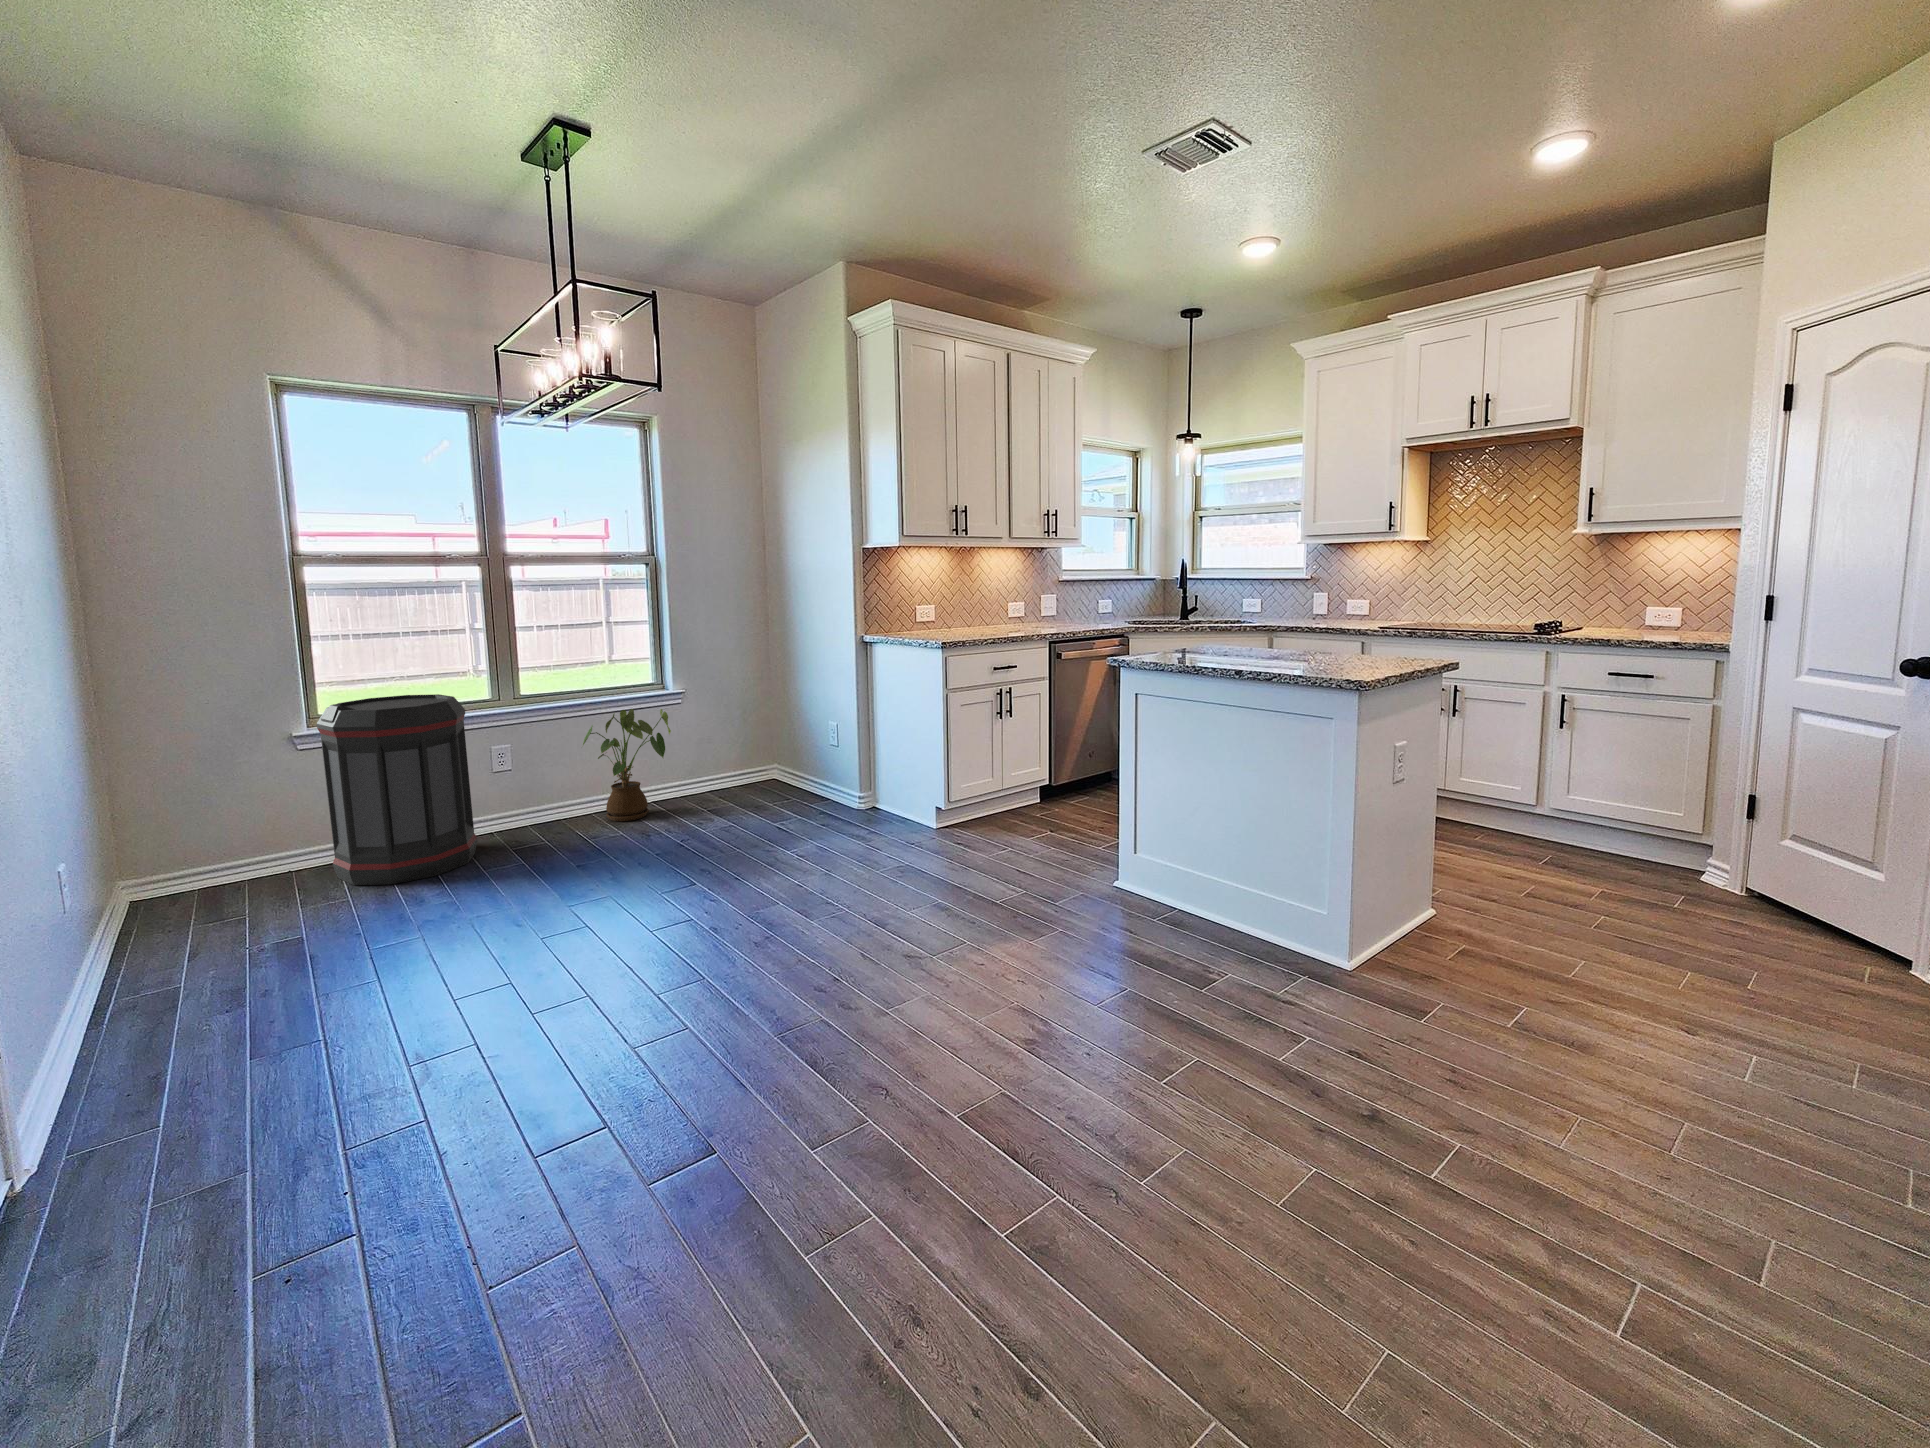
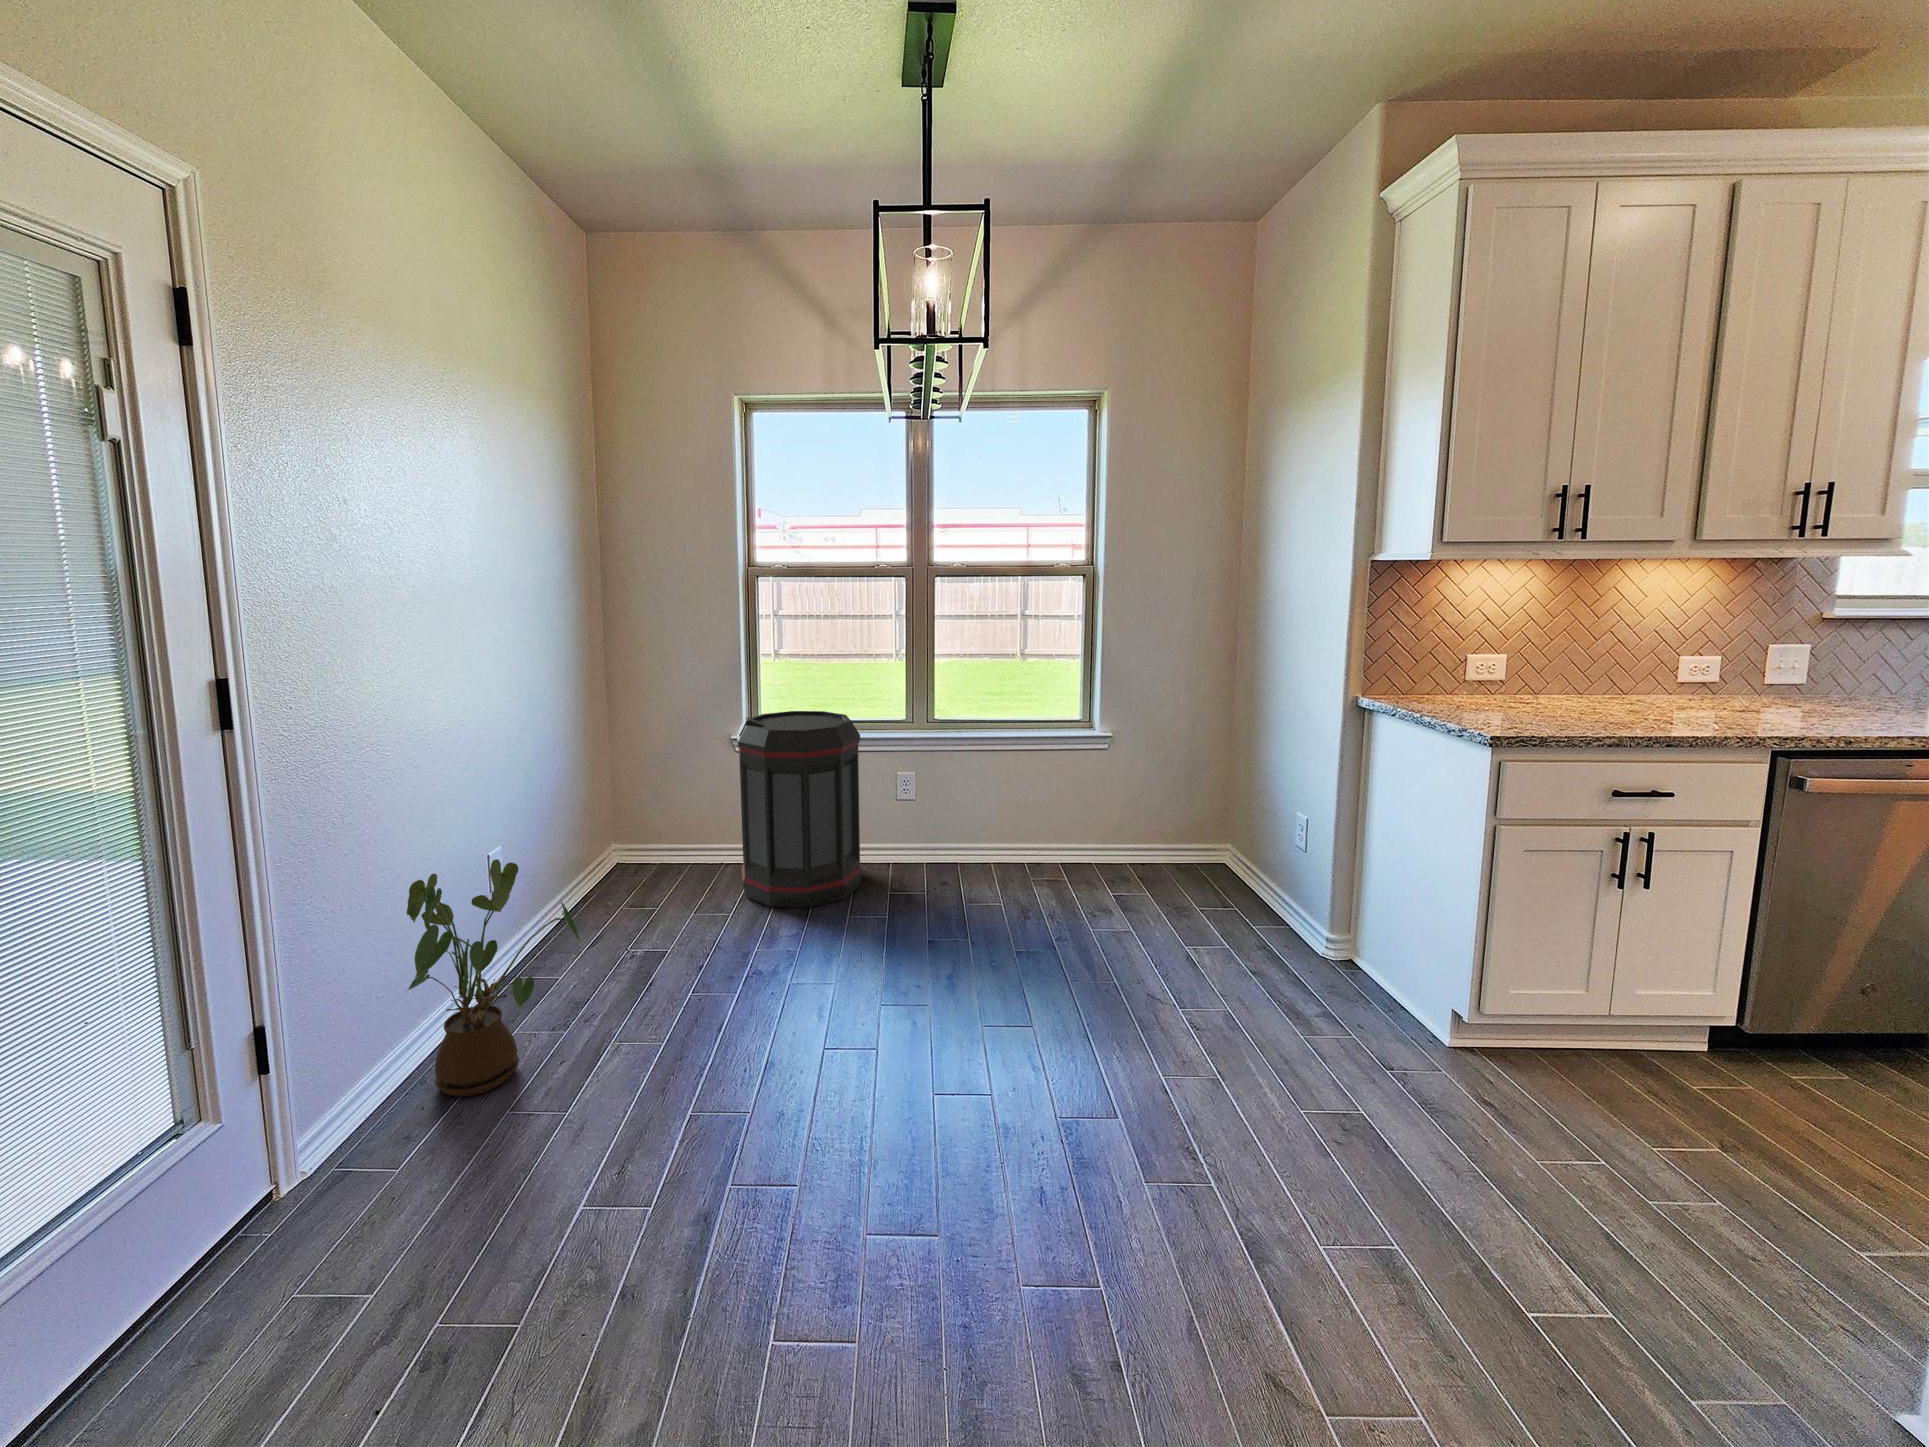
house plant: present [583,709,671,821] -> present [407,859,581,1096]

